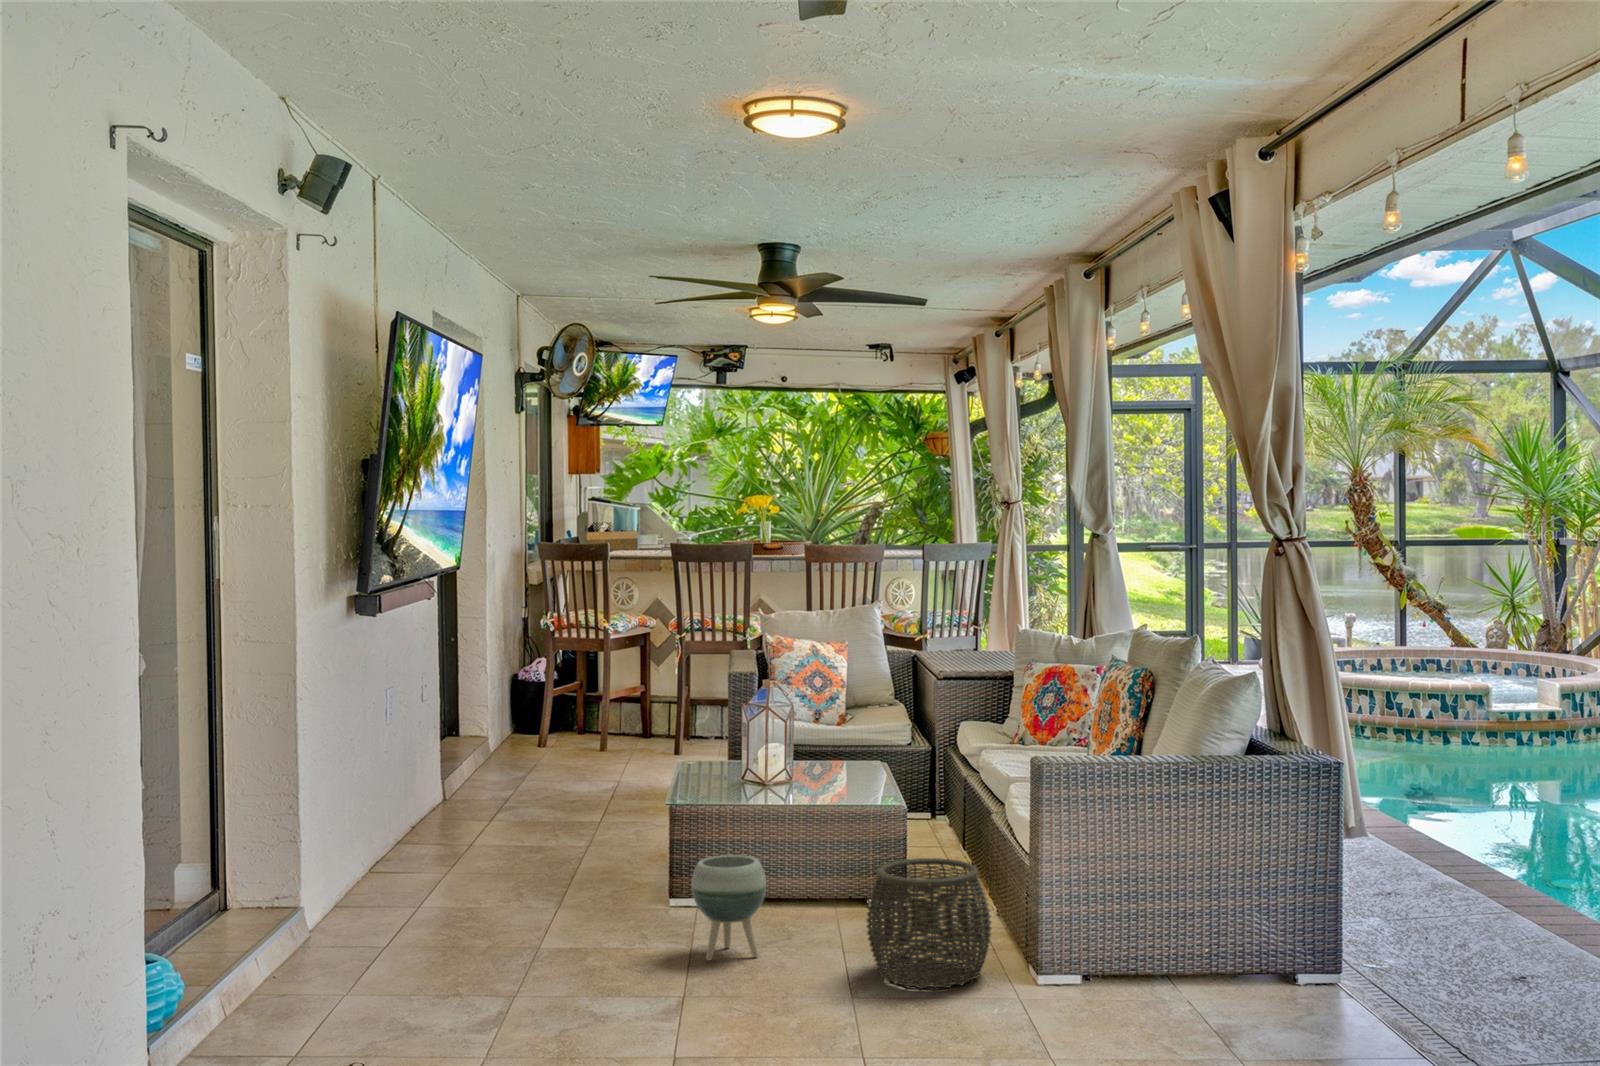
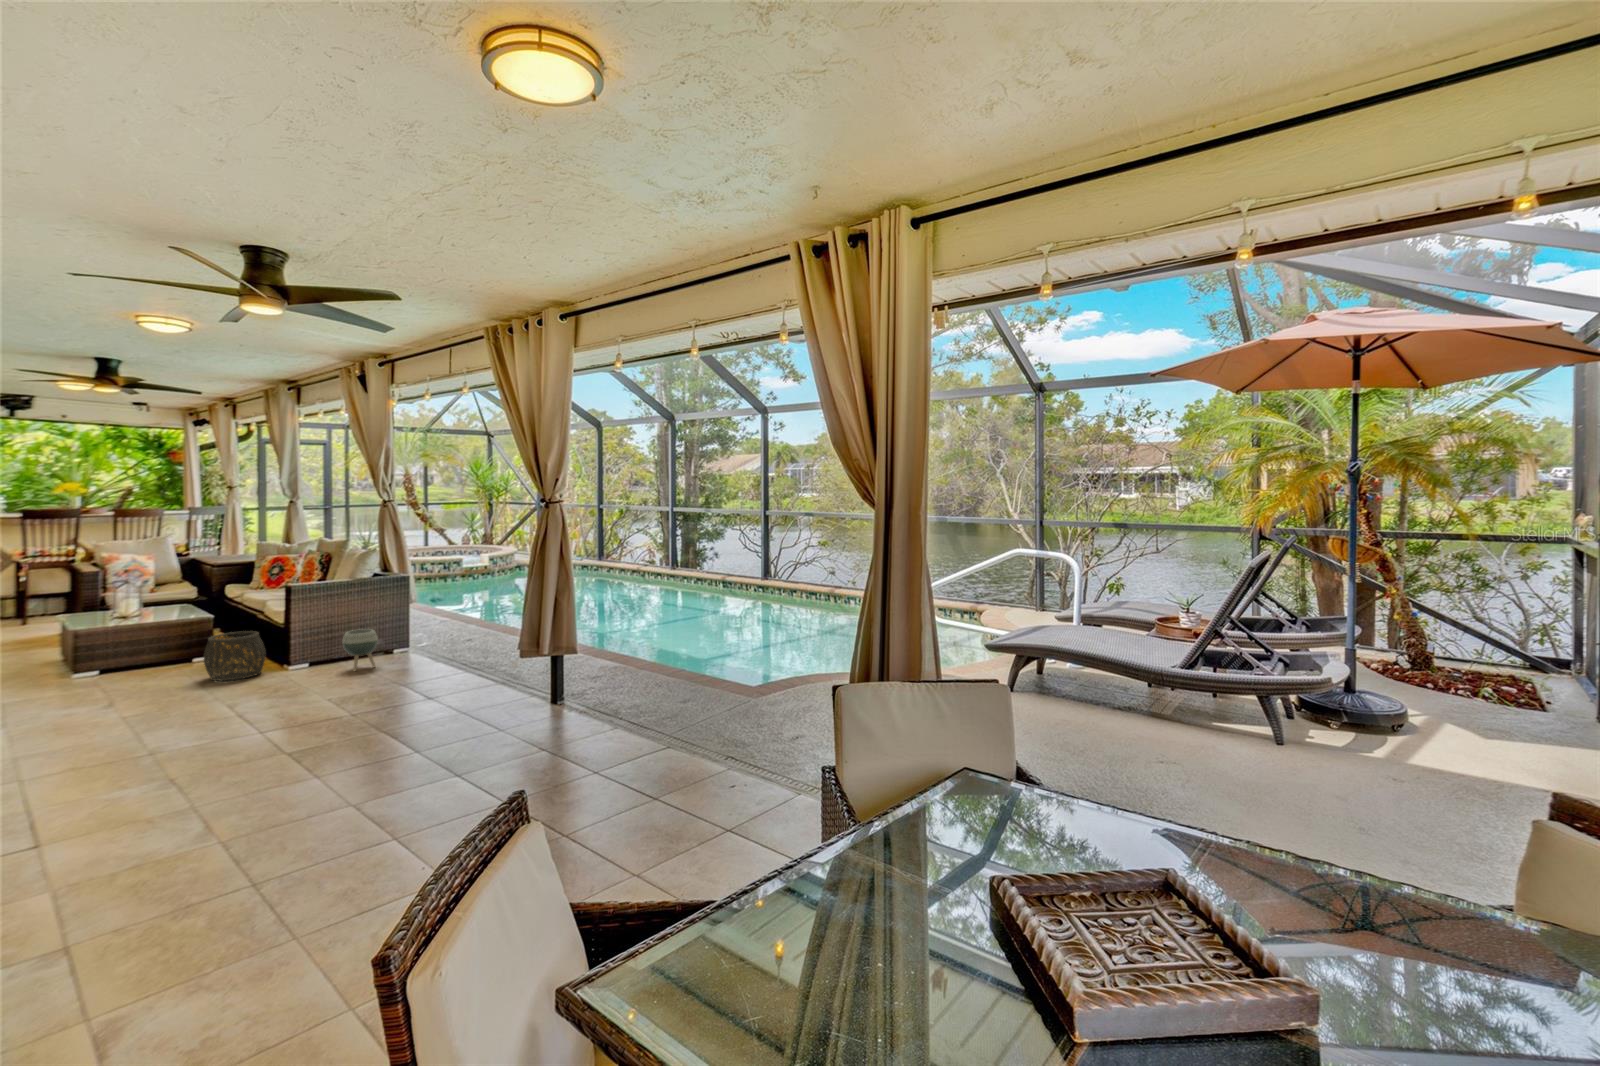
planter: present [692,855,766,960] -> present [342,629,378,671]

